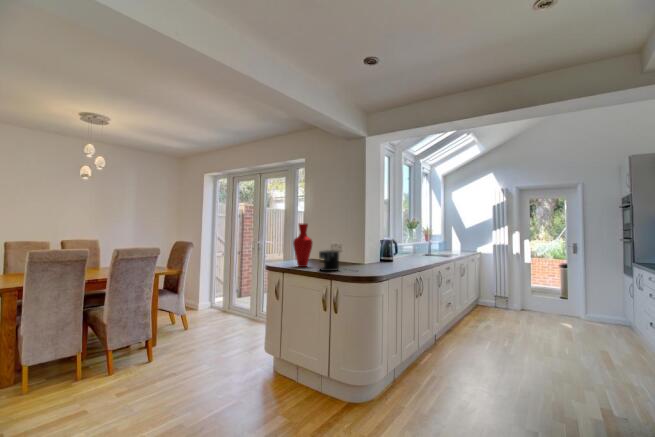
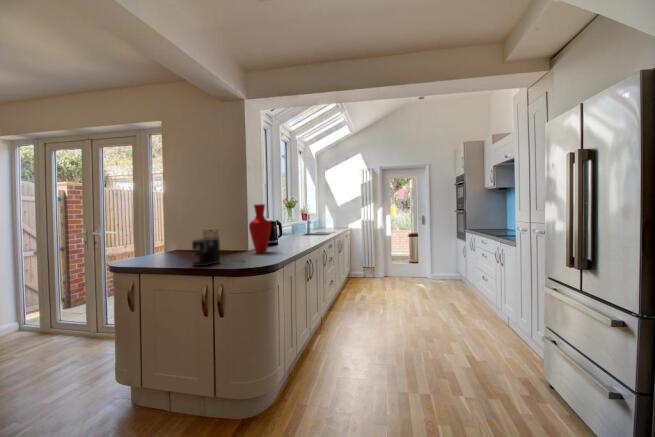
vase: present [293,224,312,267] -> present [249,204,271,253]

